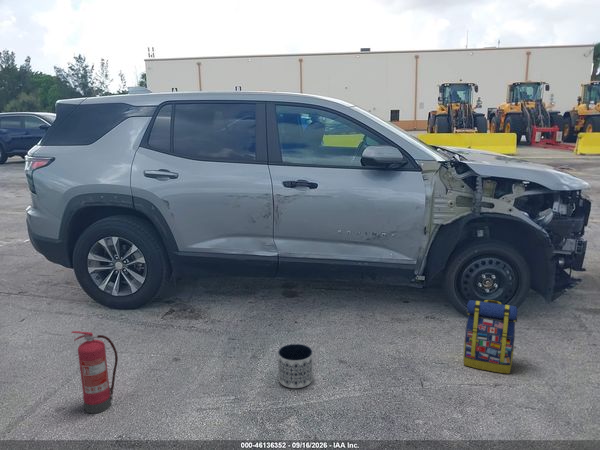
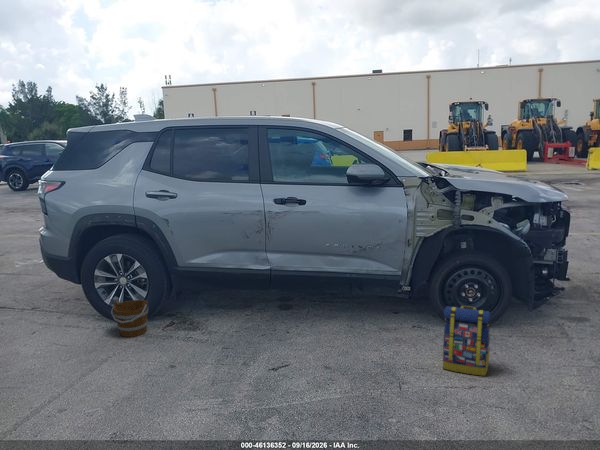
bucket: none [106,286,146,326] -> present [111,300,148,337]
fire extinguisher: present [72,331,118,413] -> none [75,336,117,413]
planter: present [278,344,312,388] -> none [266,349,298,390]

